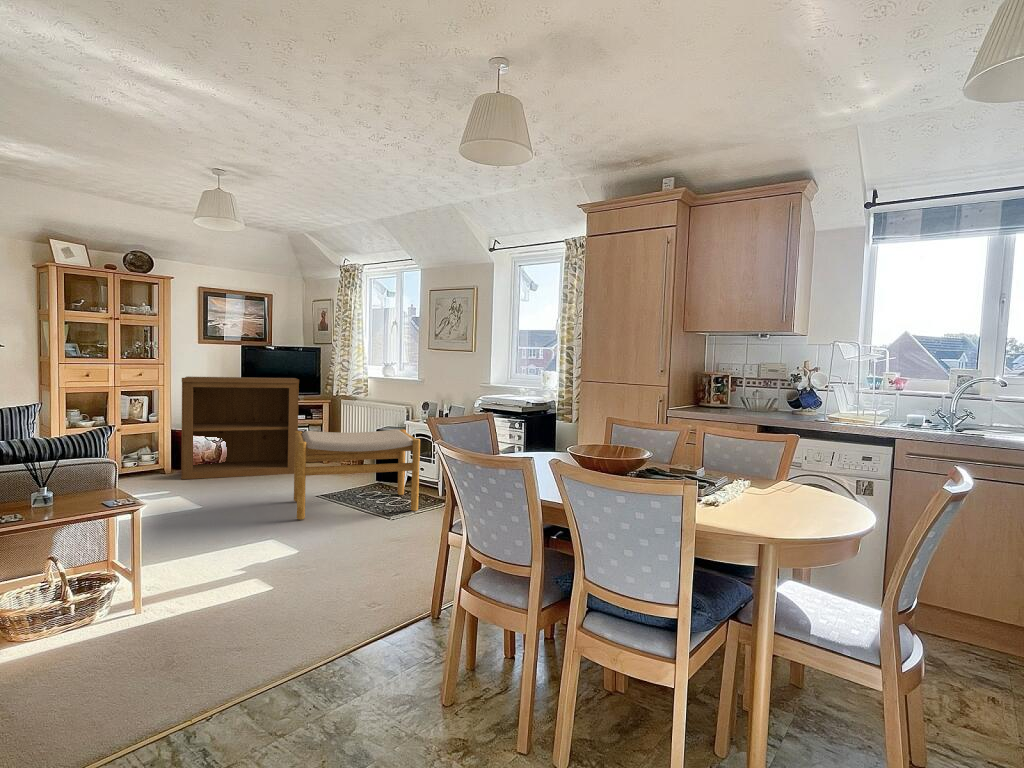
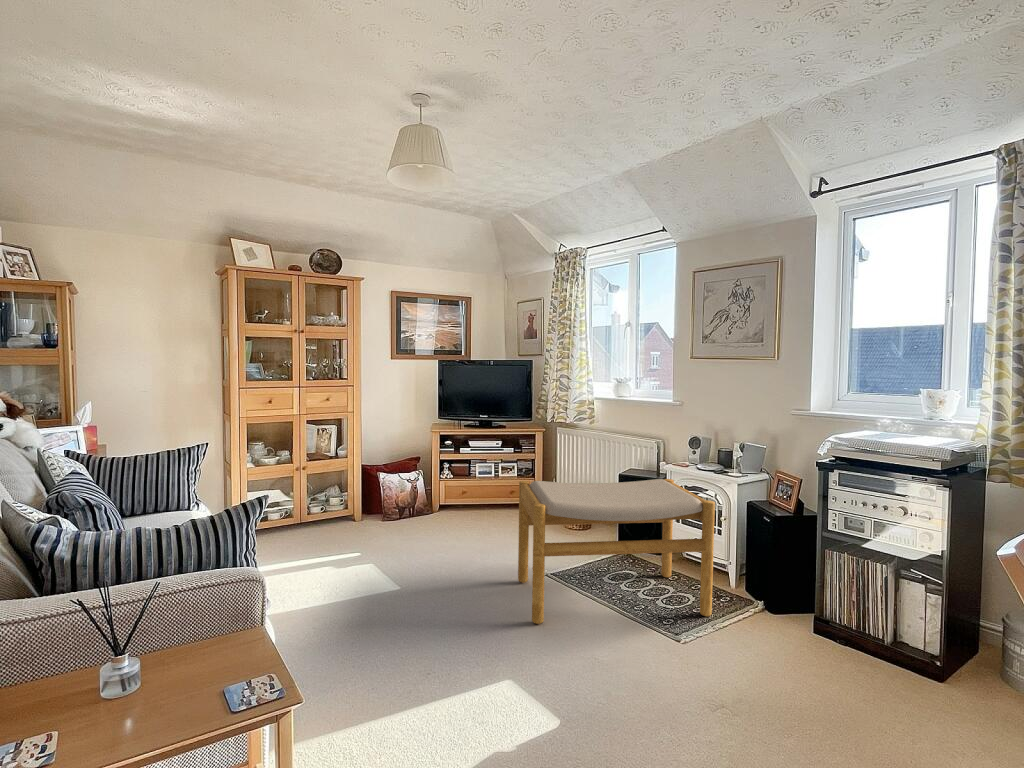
bookshelf: present [181,376,299,479] -> none [373,400,511,531]

